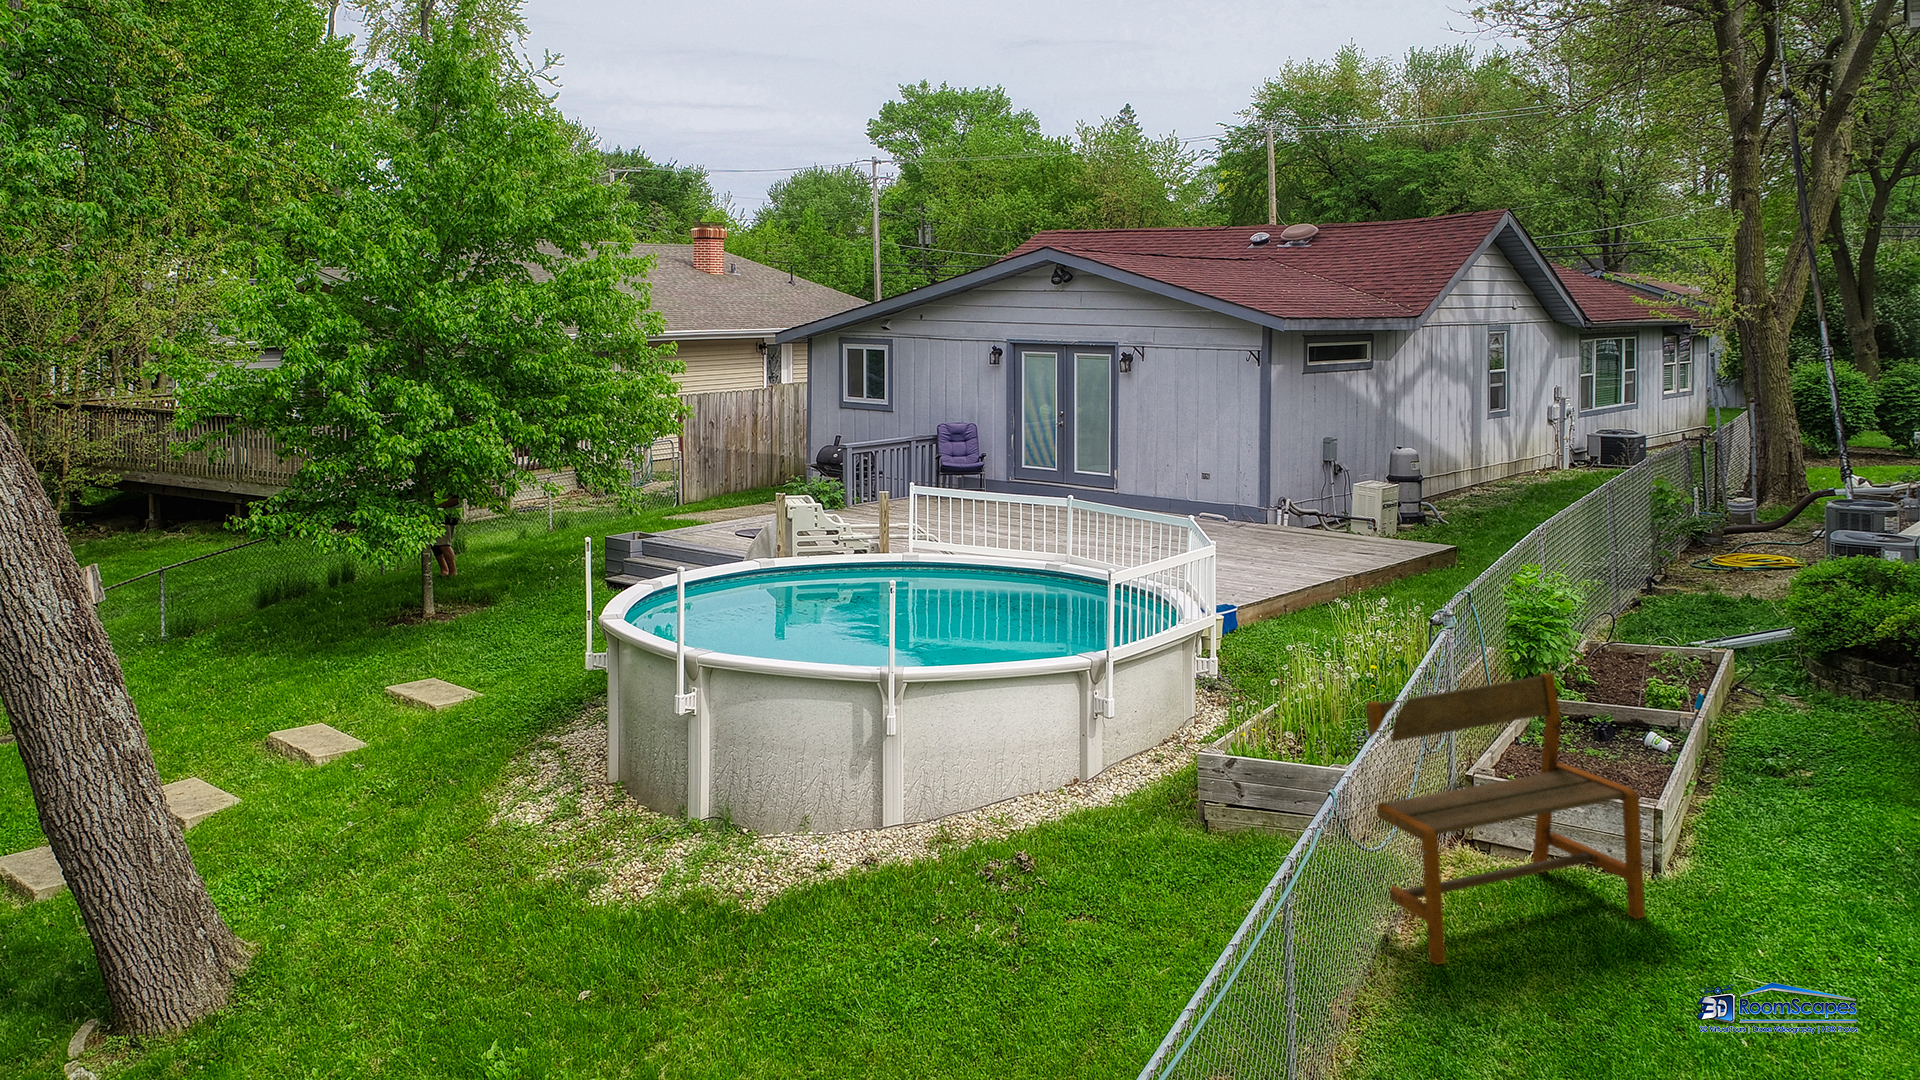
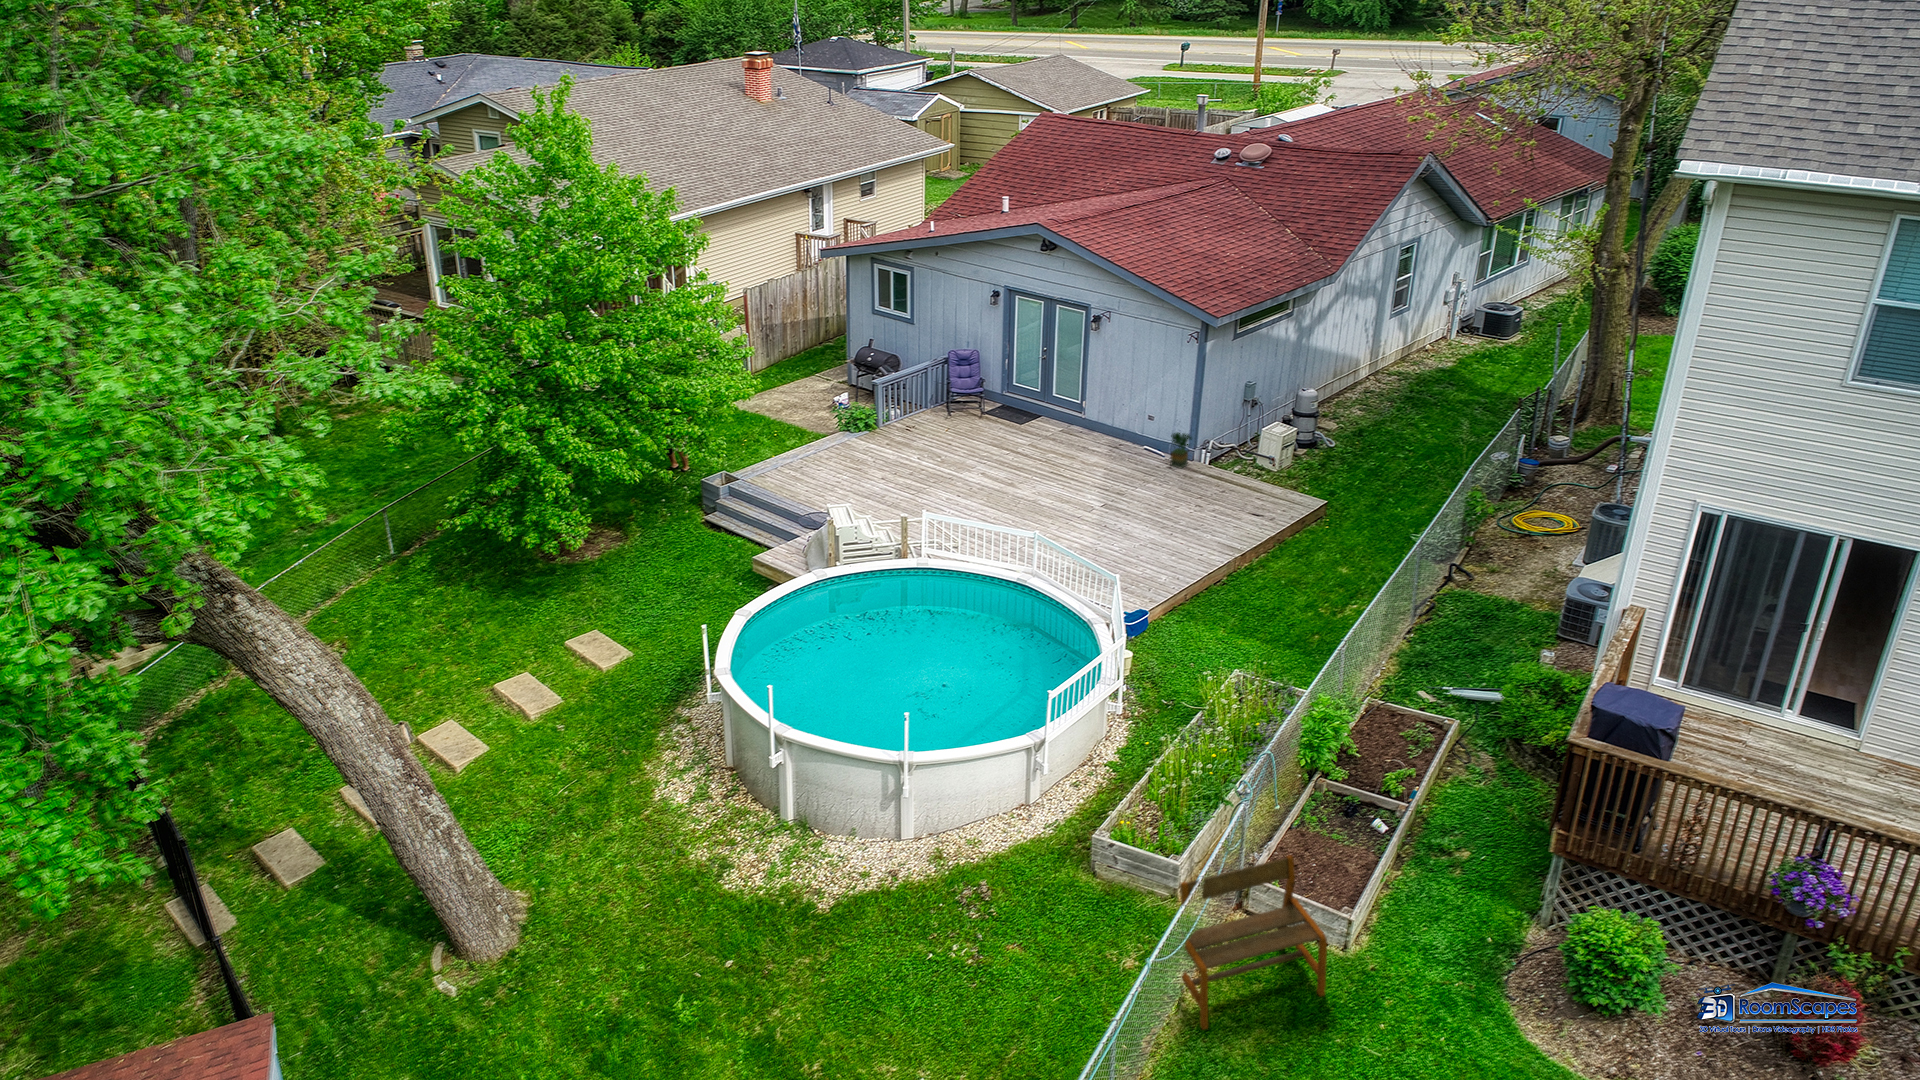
potted tree: none [1234,479,1265,527] -> present [1171,433,1192,468]

